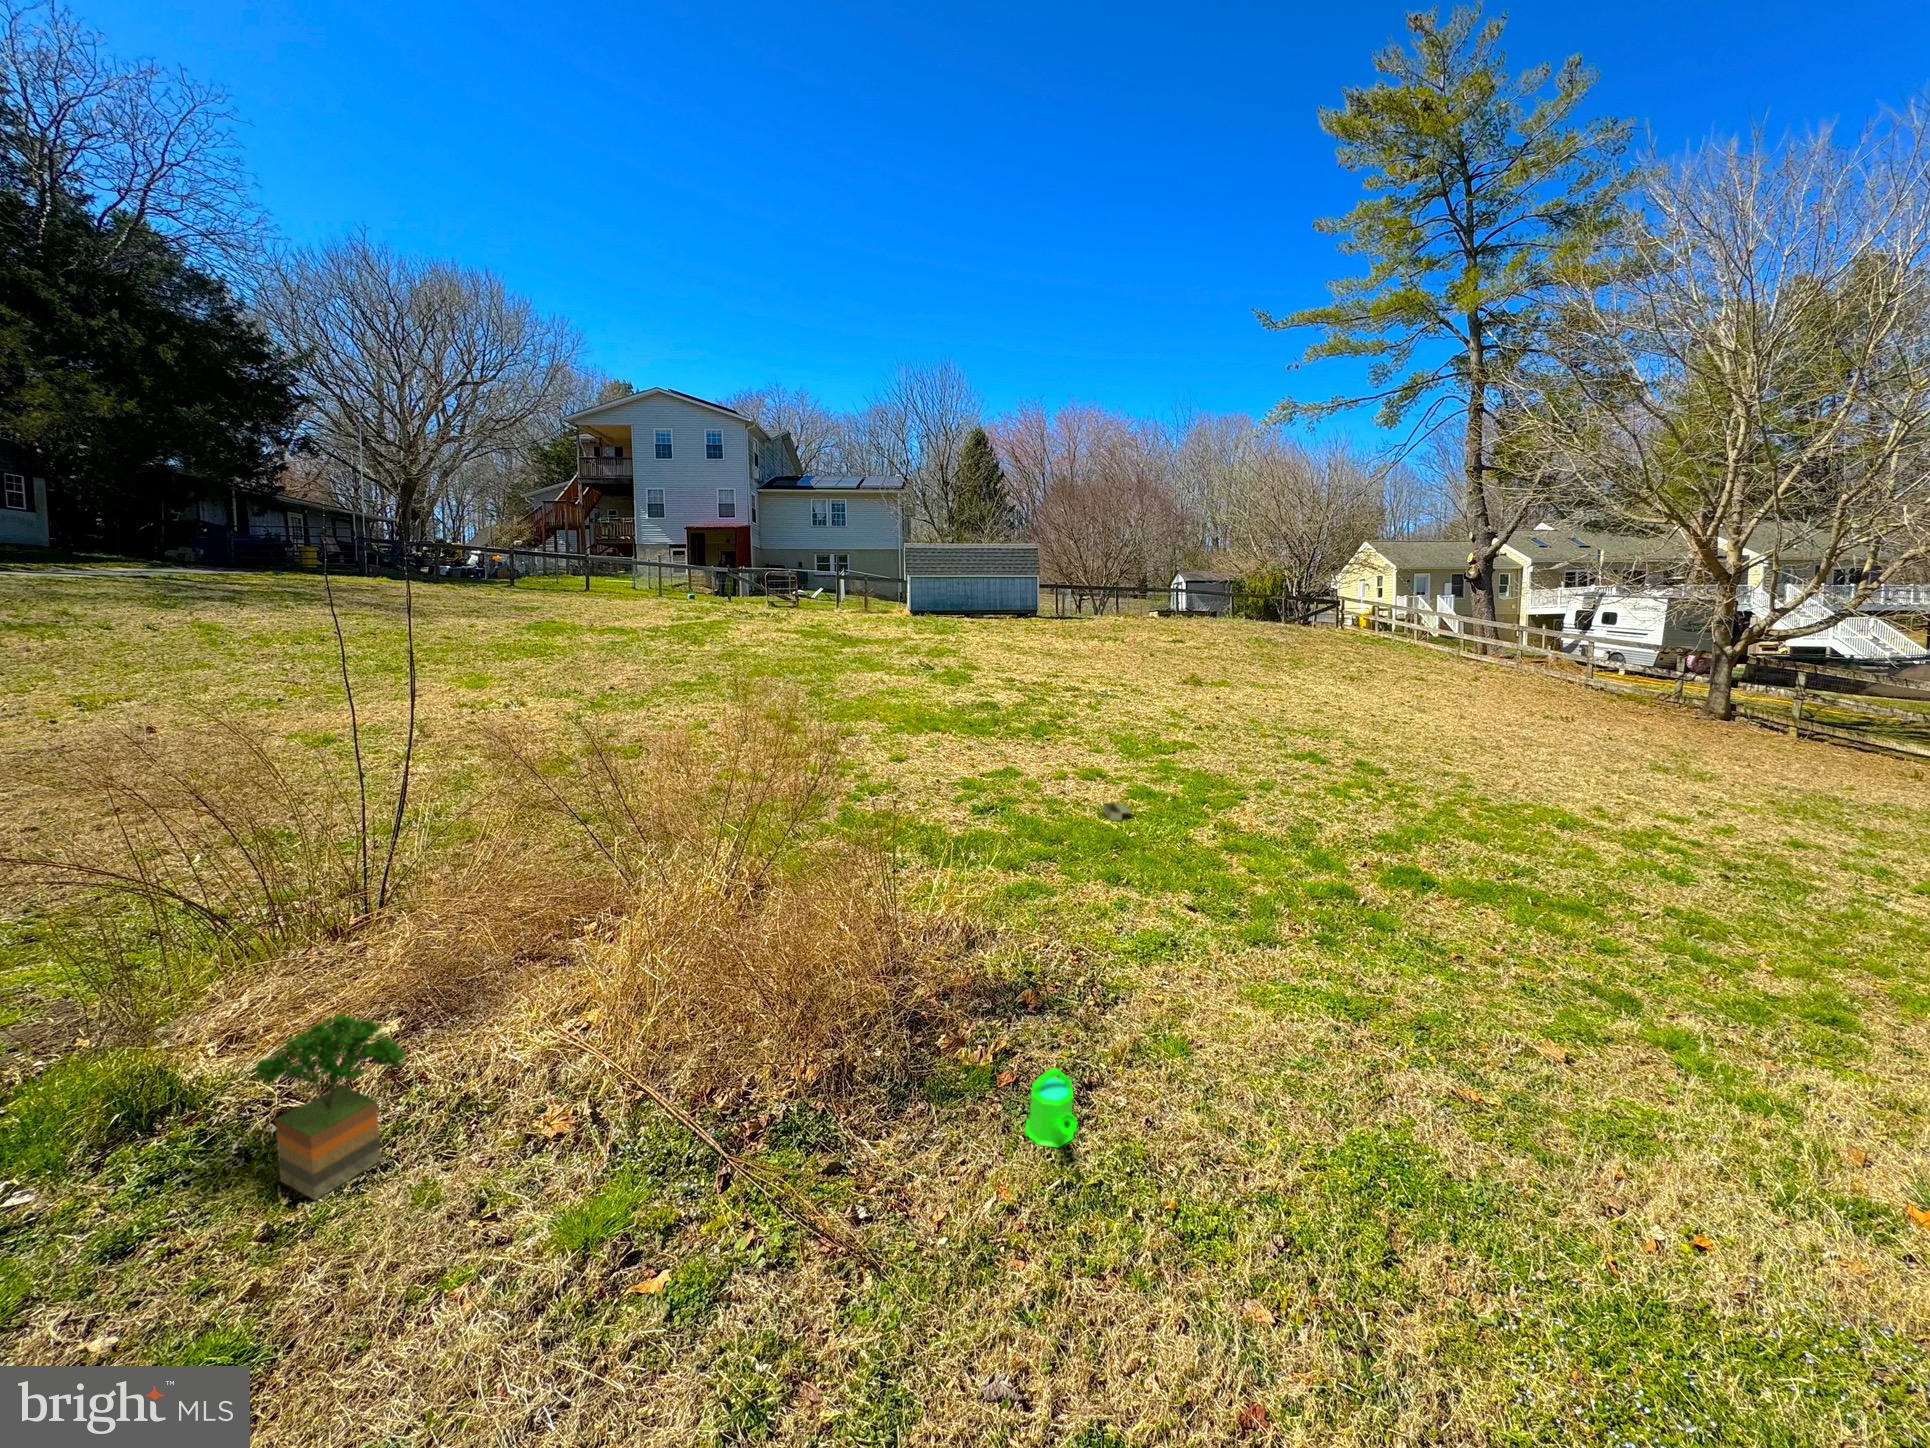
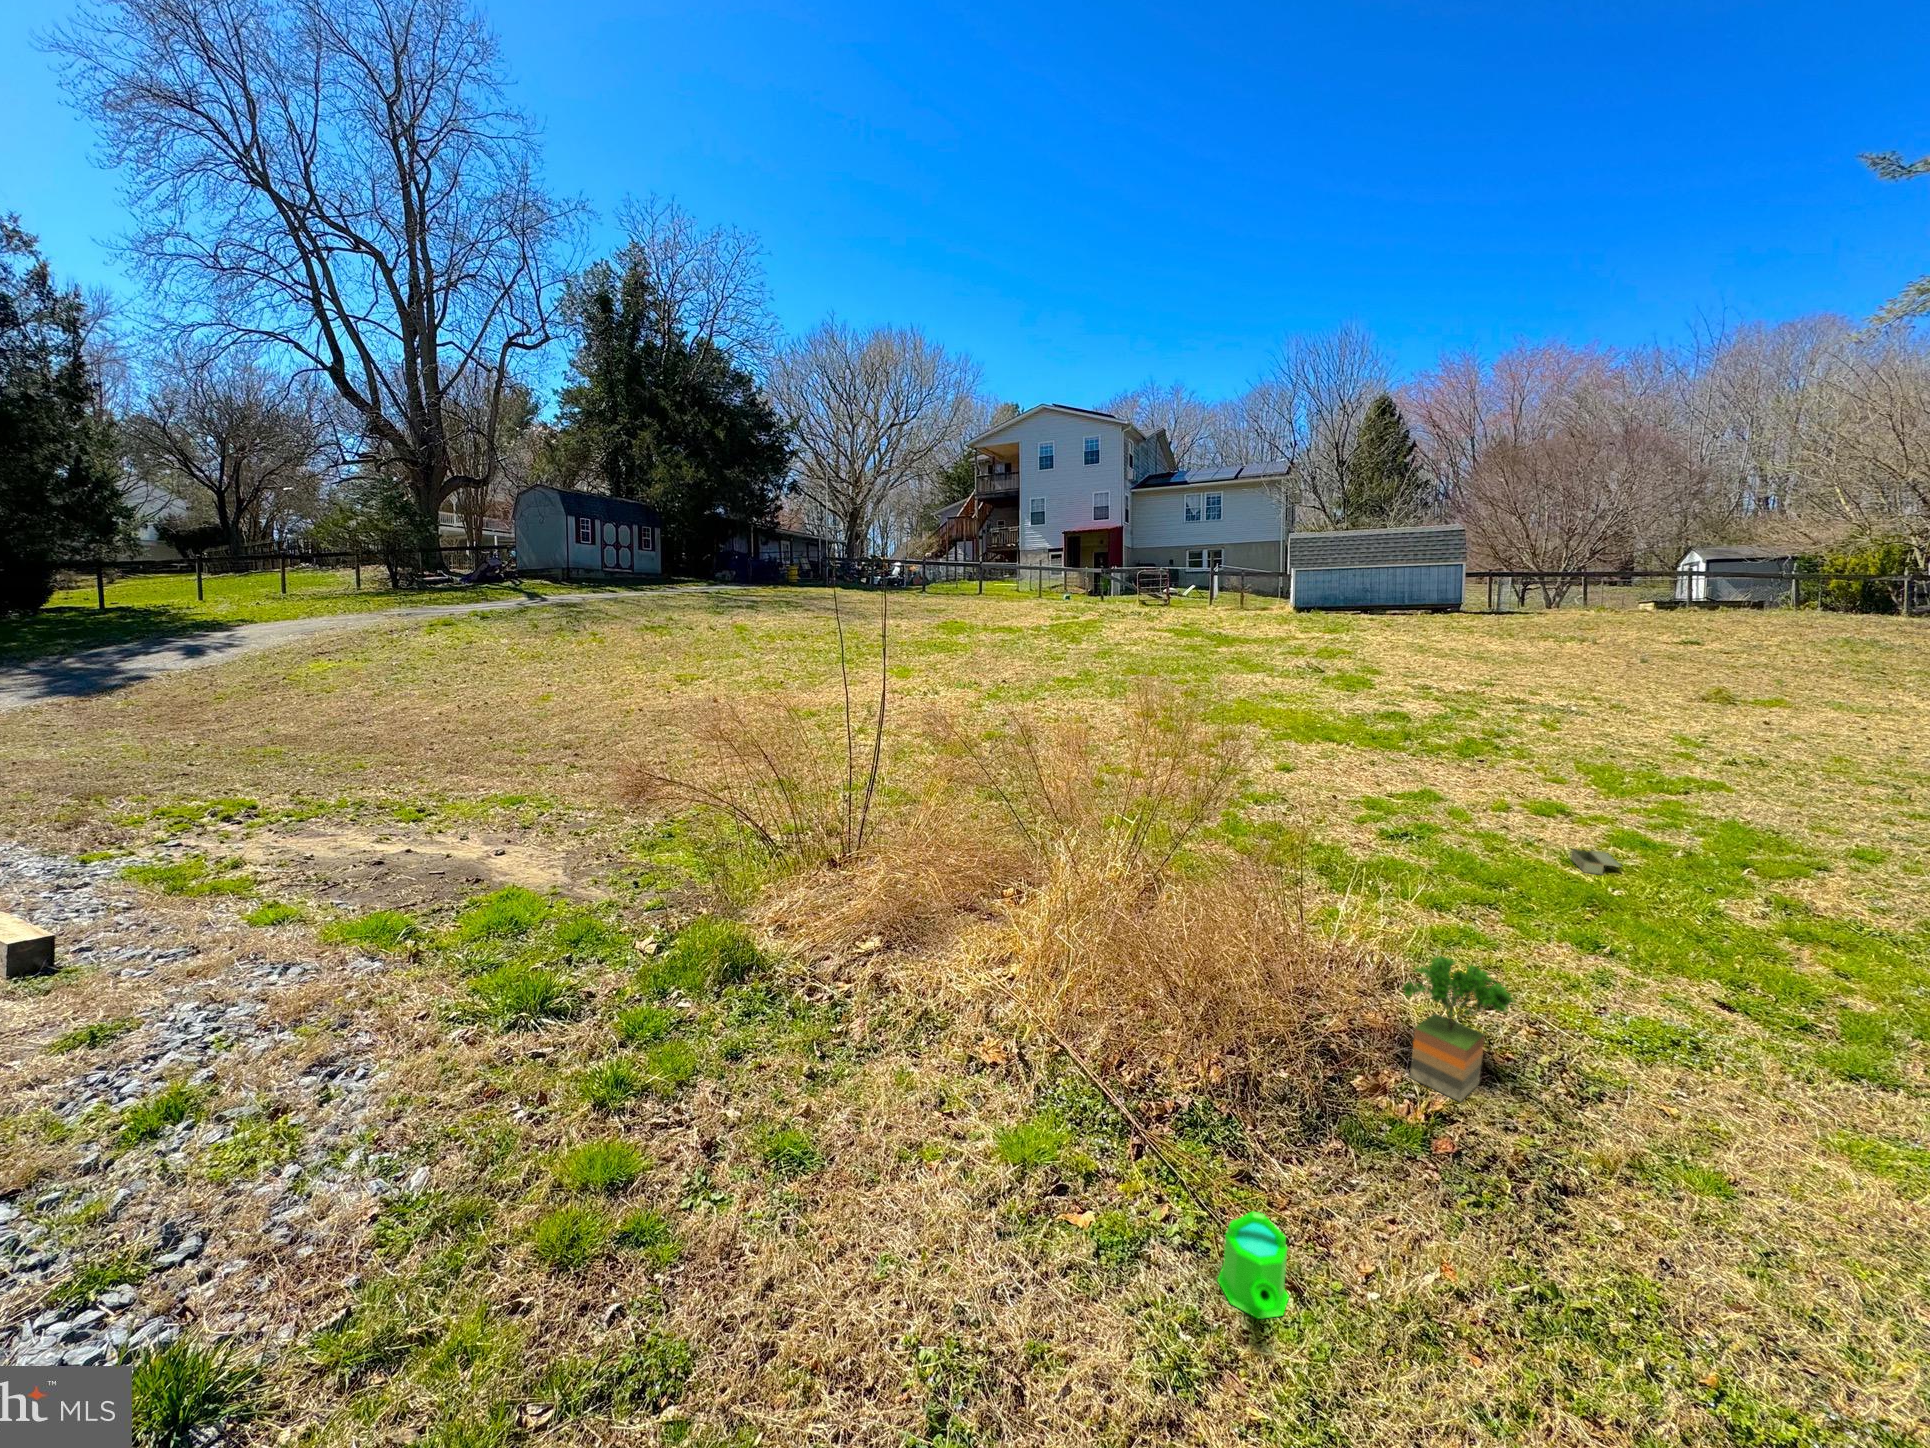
potted tree: present [254,1014,405,1200] -> present [1403,957,1516,1101]
watering can: present [1025,1068,1078,1147] -> present [1217,1211,1290,1319]

